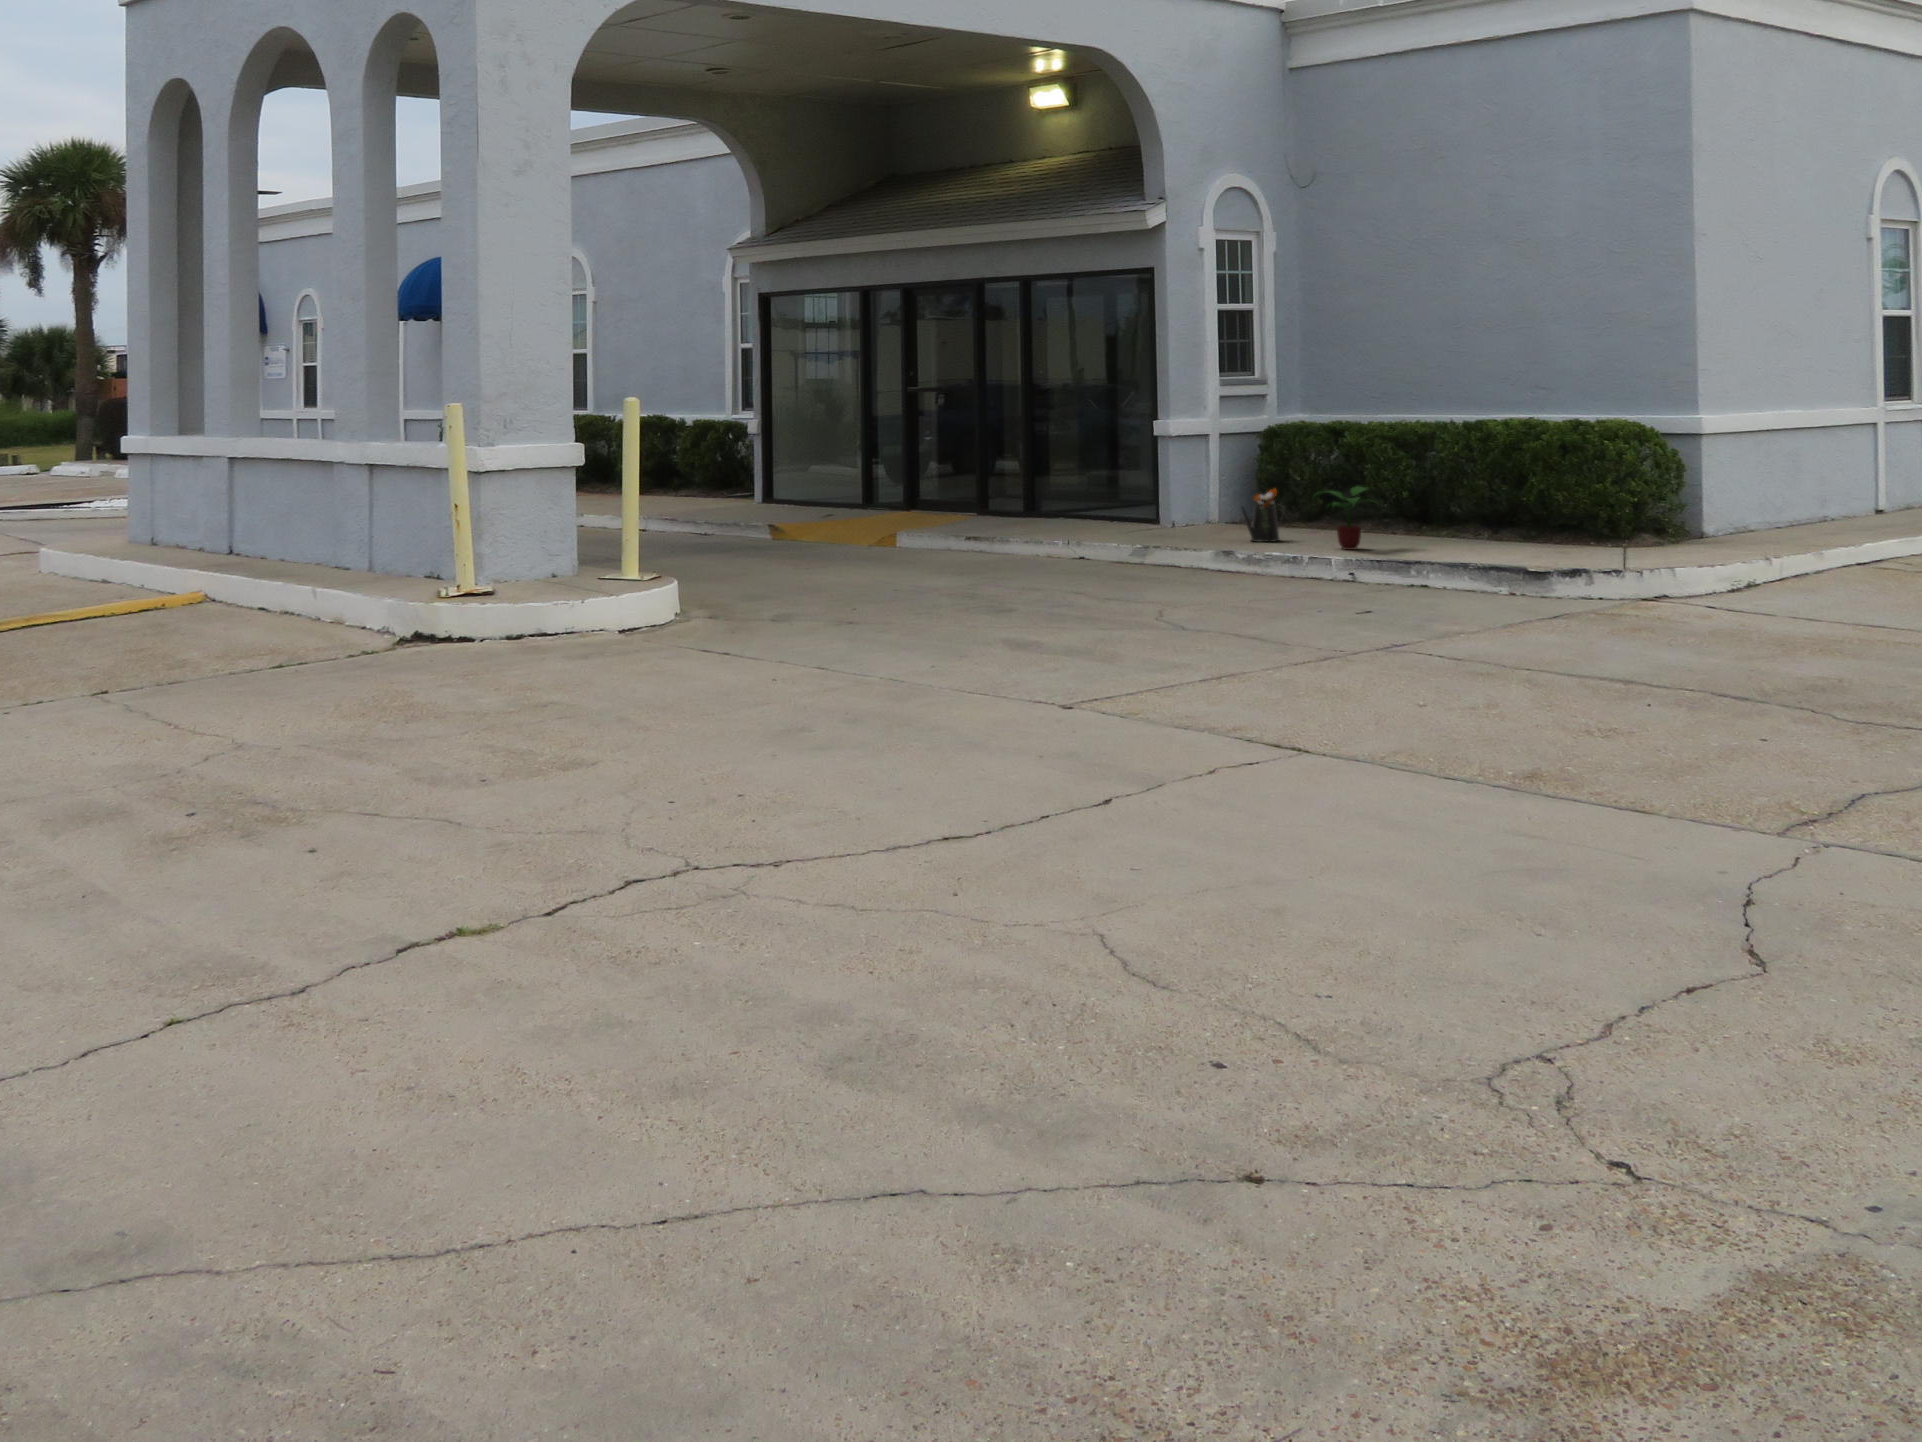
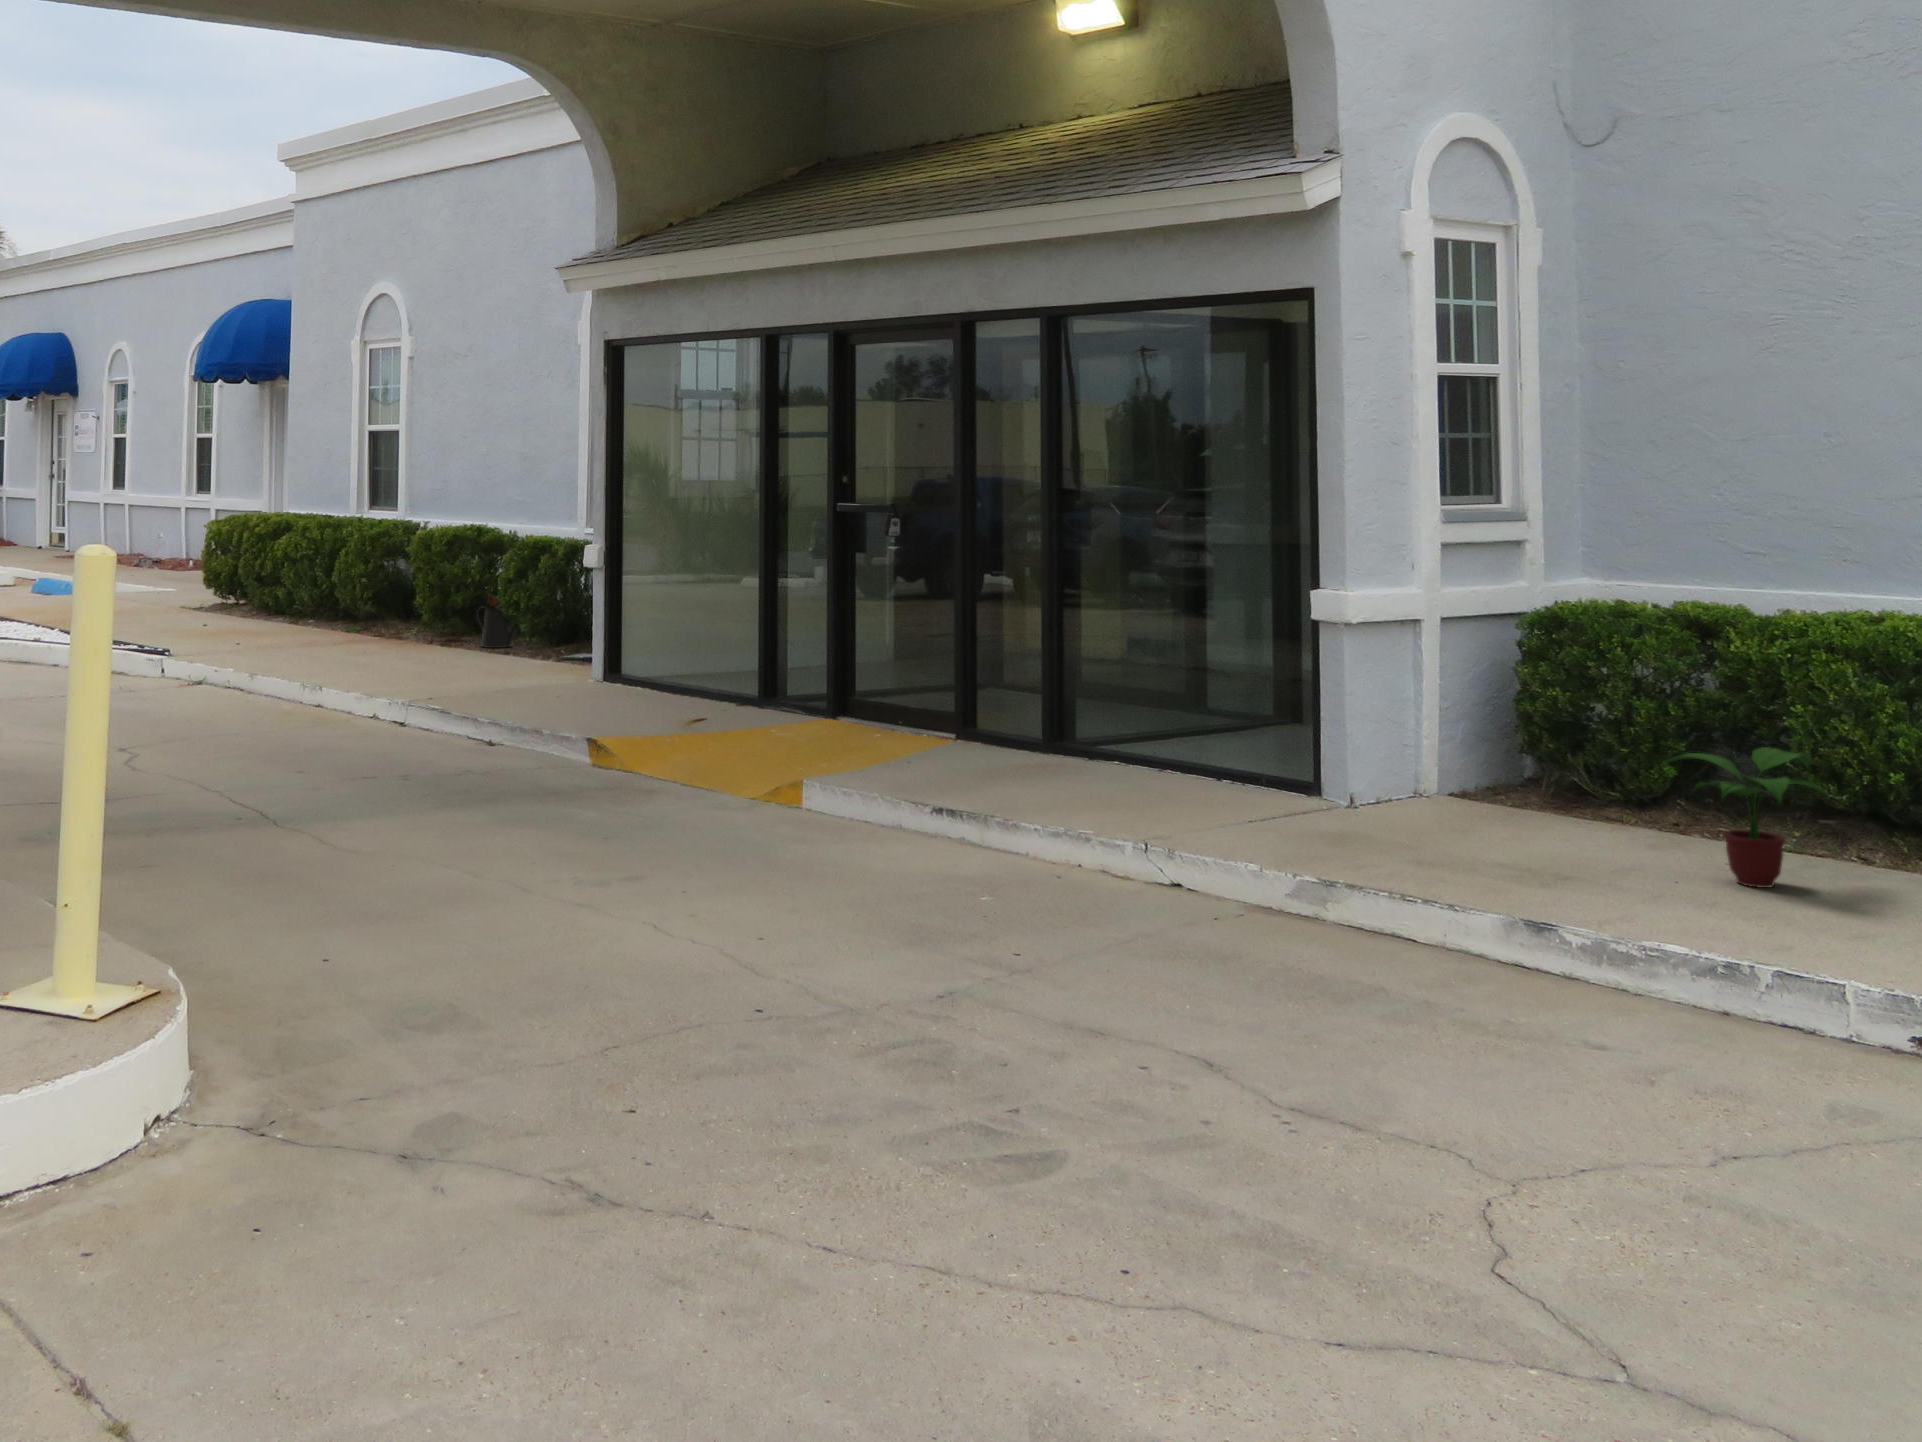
watering can: present [1242,489,1284,542] -> present [477,597,514,648]

